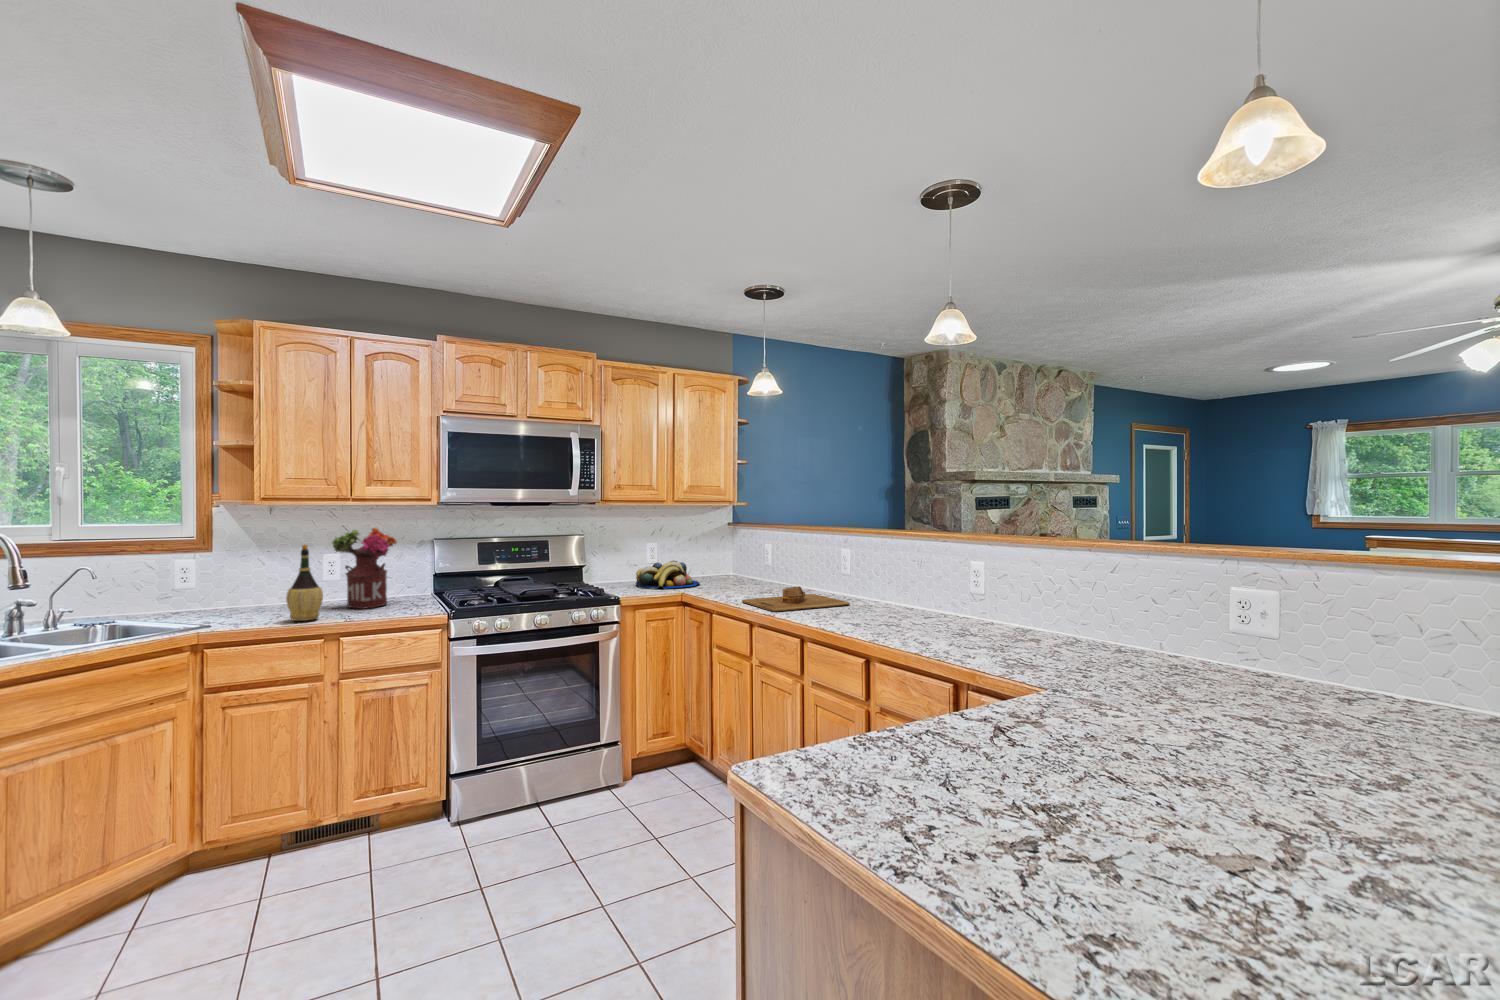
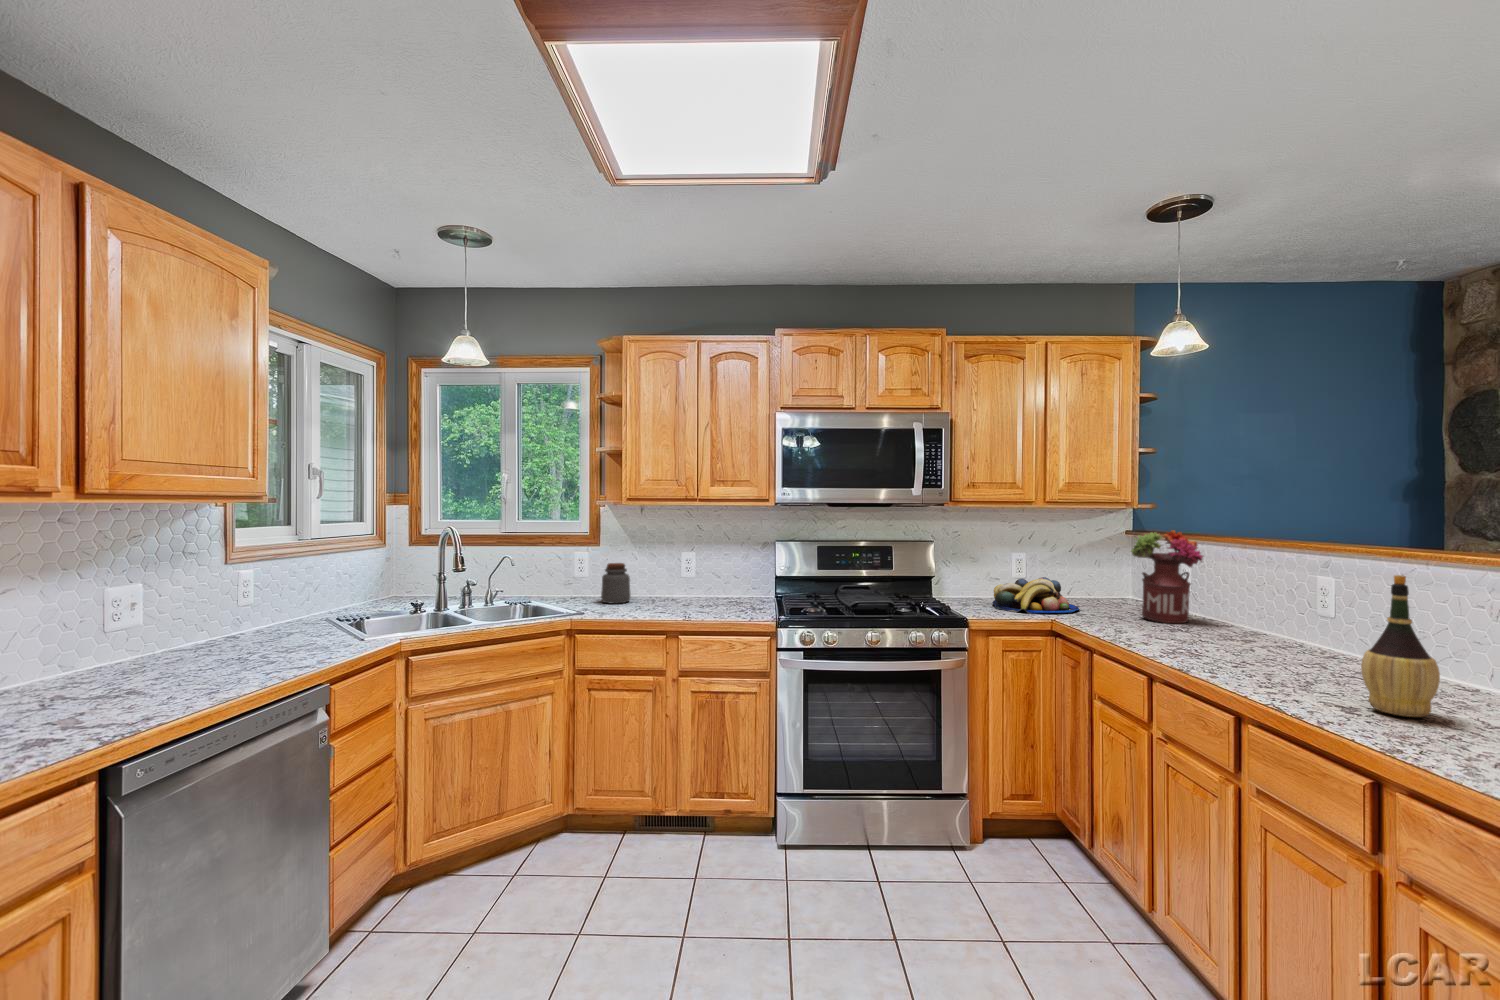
flower arrangement: present [332,528,397,609] -> present [1131,530,1203,623]
wine bottle: present [286,545,323,621] -> present [1361,575,1440,717]
jar: none [221,569,262,615] -> present [601,563,631,604]
cutting board: present [742,586,850,612] -> none [1139,630,1340,670]

